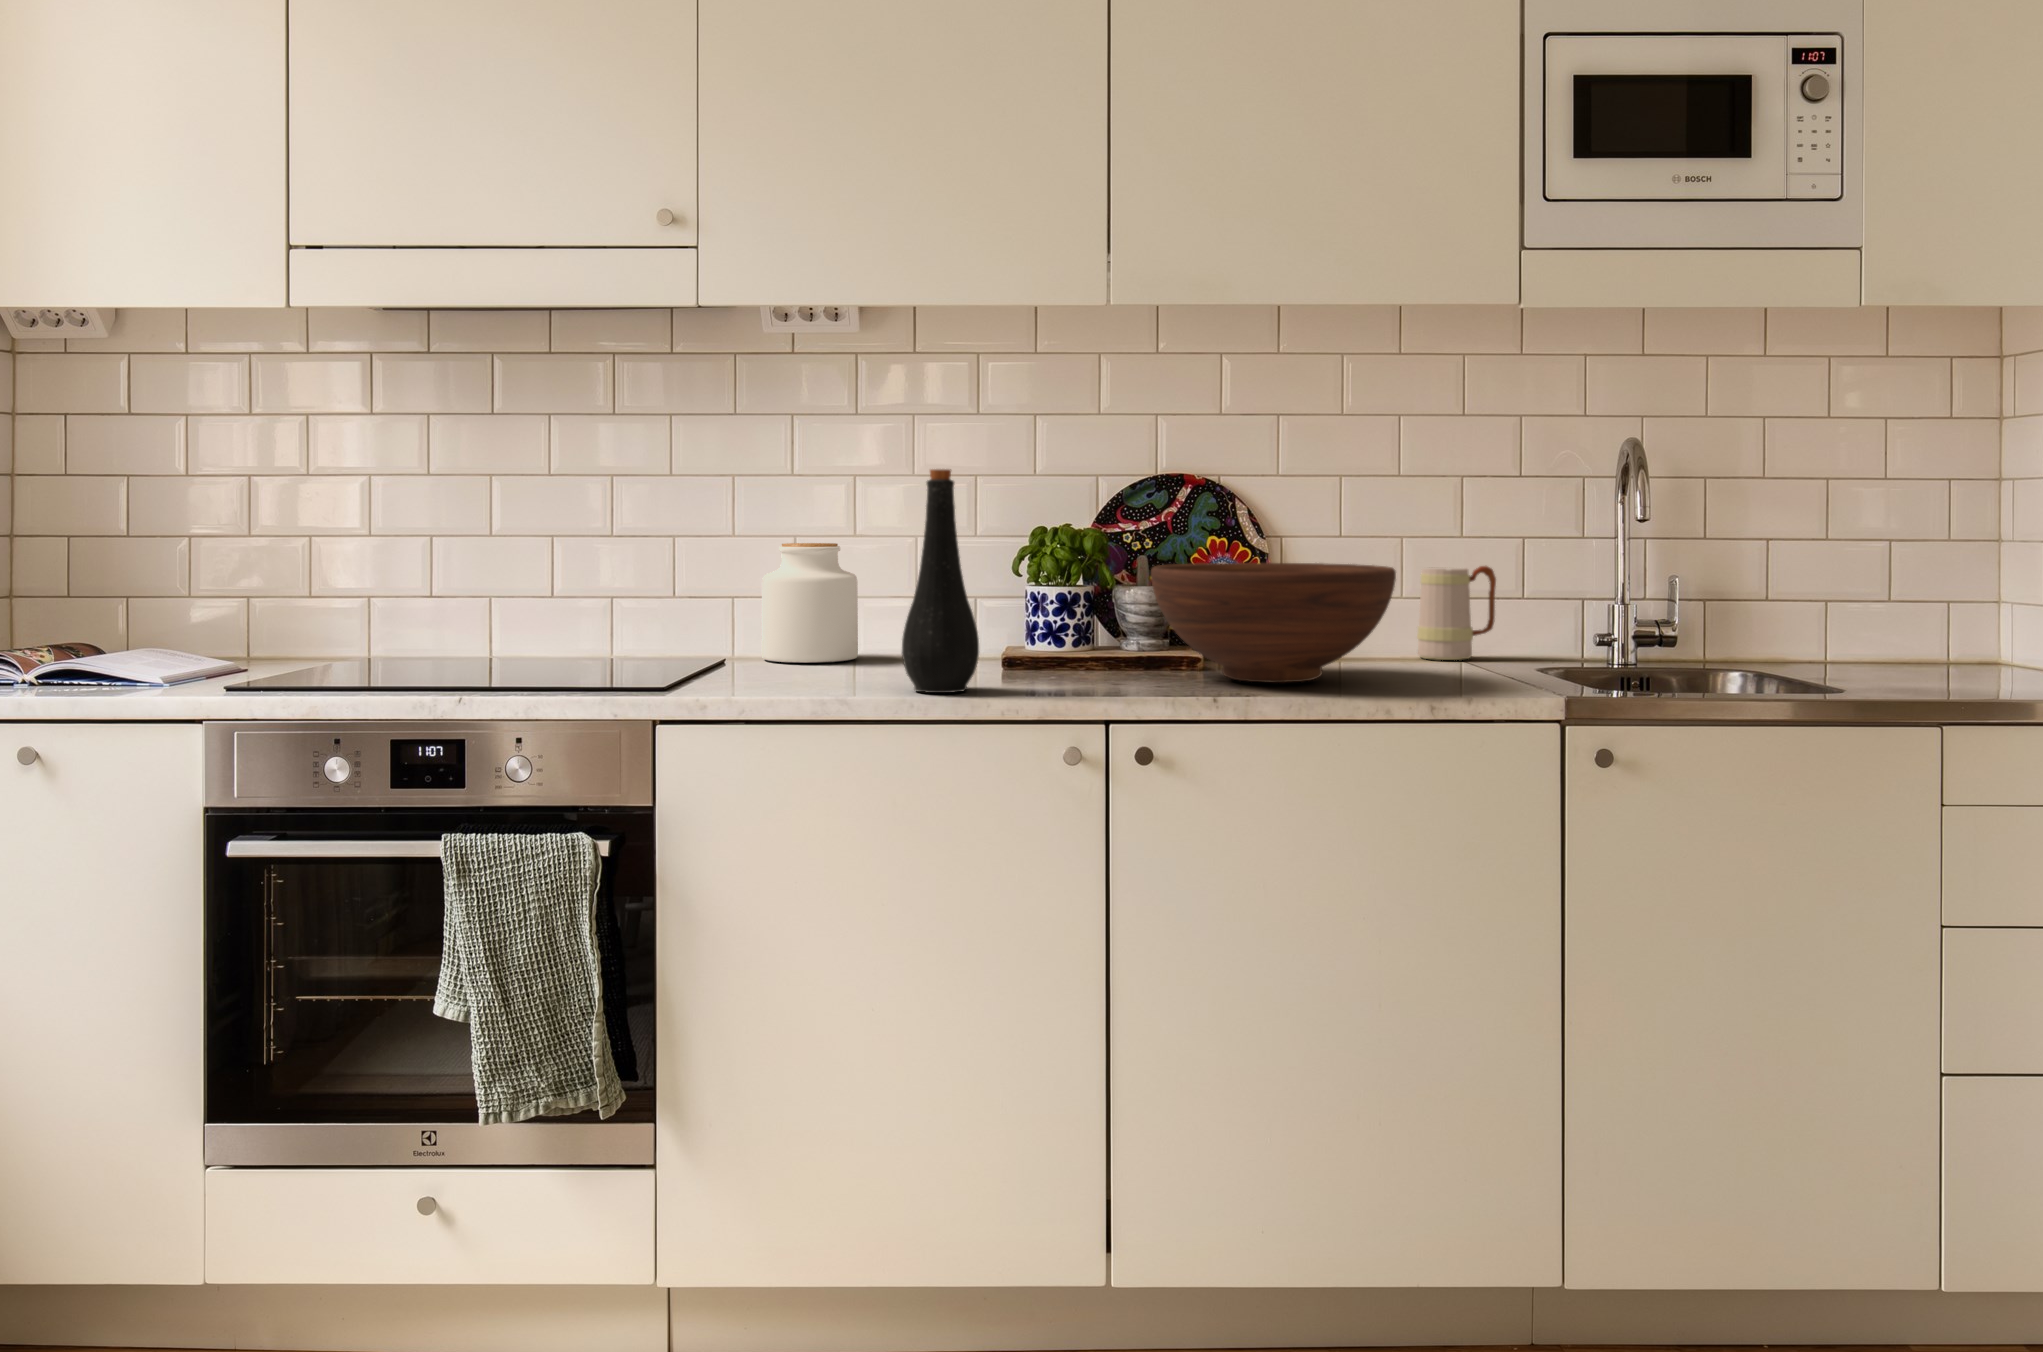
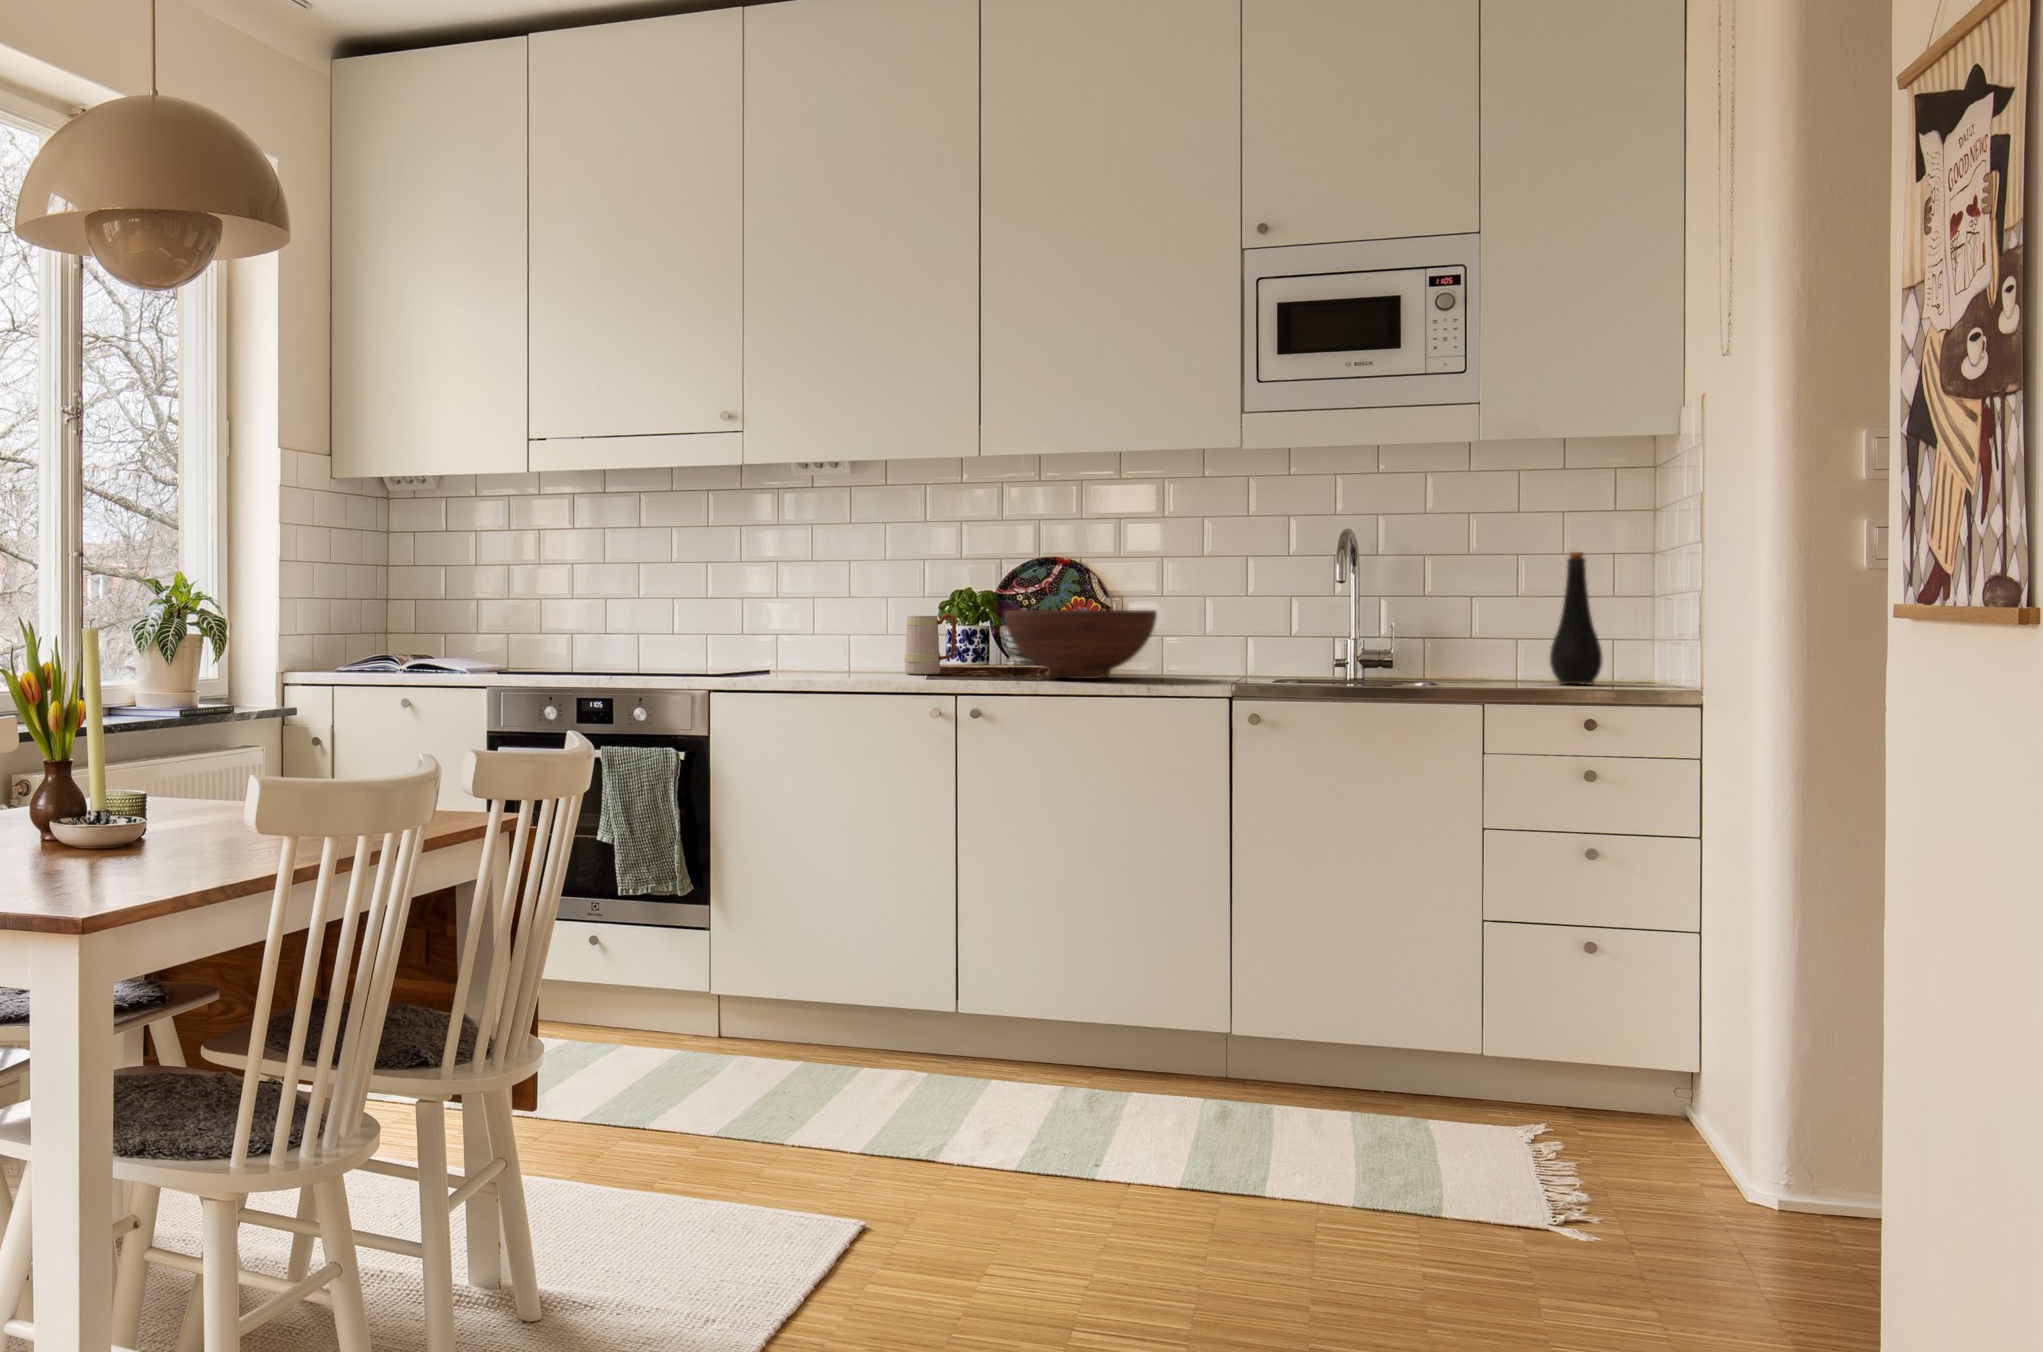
bottle: present [902,469,979,693] -> present [1550,552,1602,684]
jar: present [762,543,858,662] -> none [788,600,846,669]
mug: present [1417,566,1496,660] -> present [904,614,956,674]

